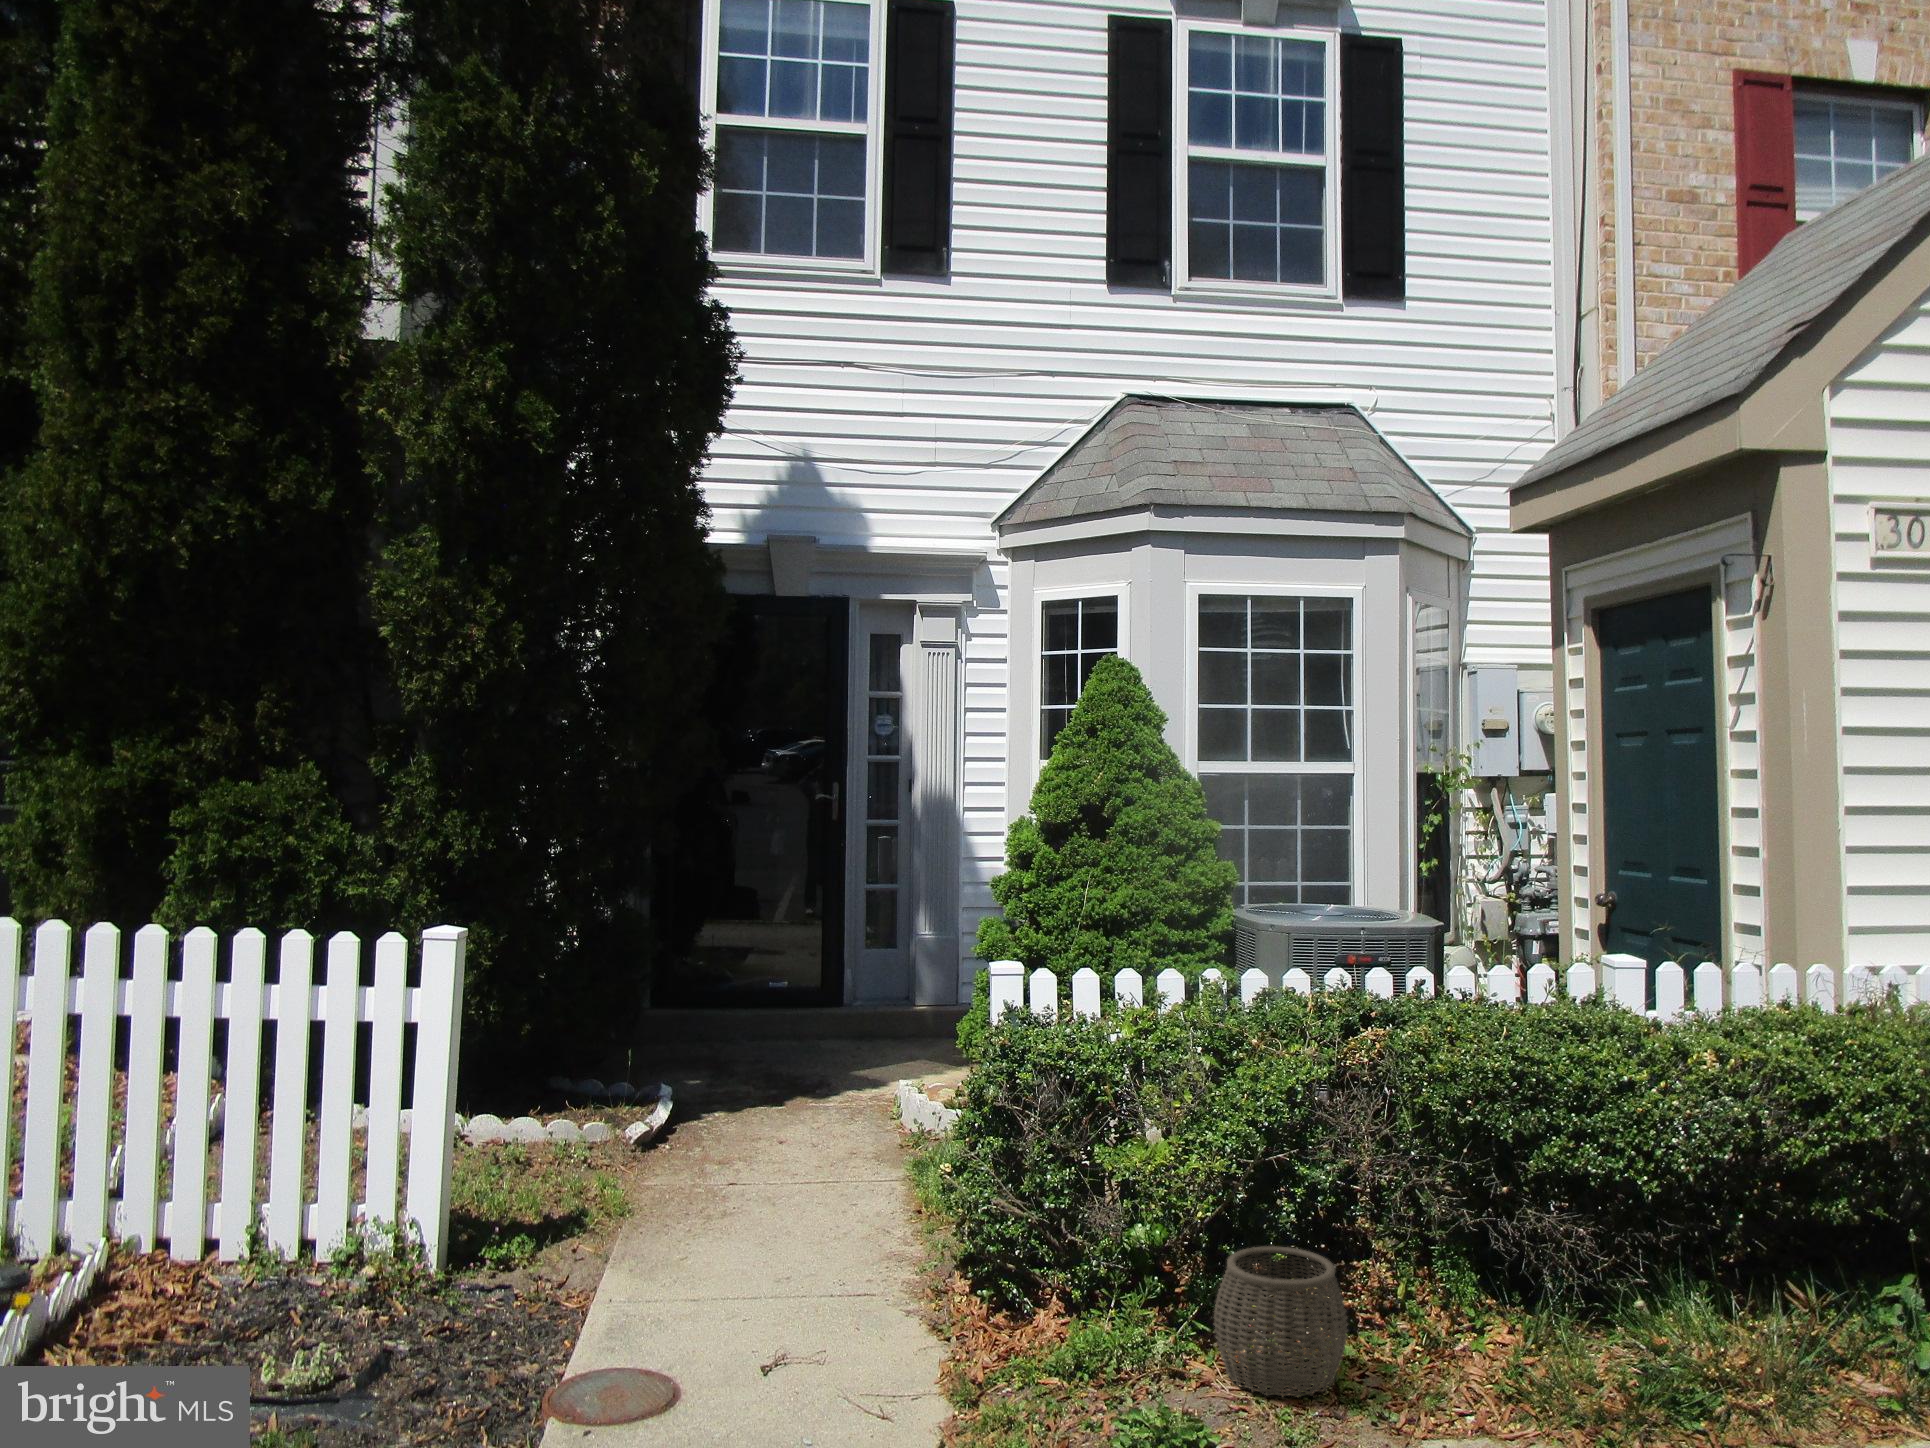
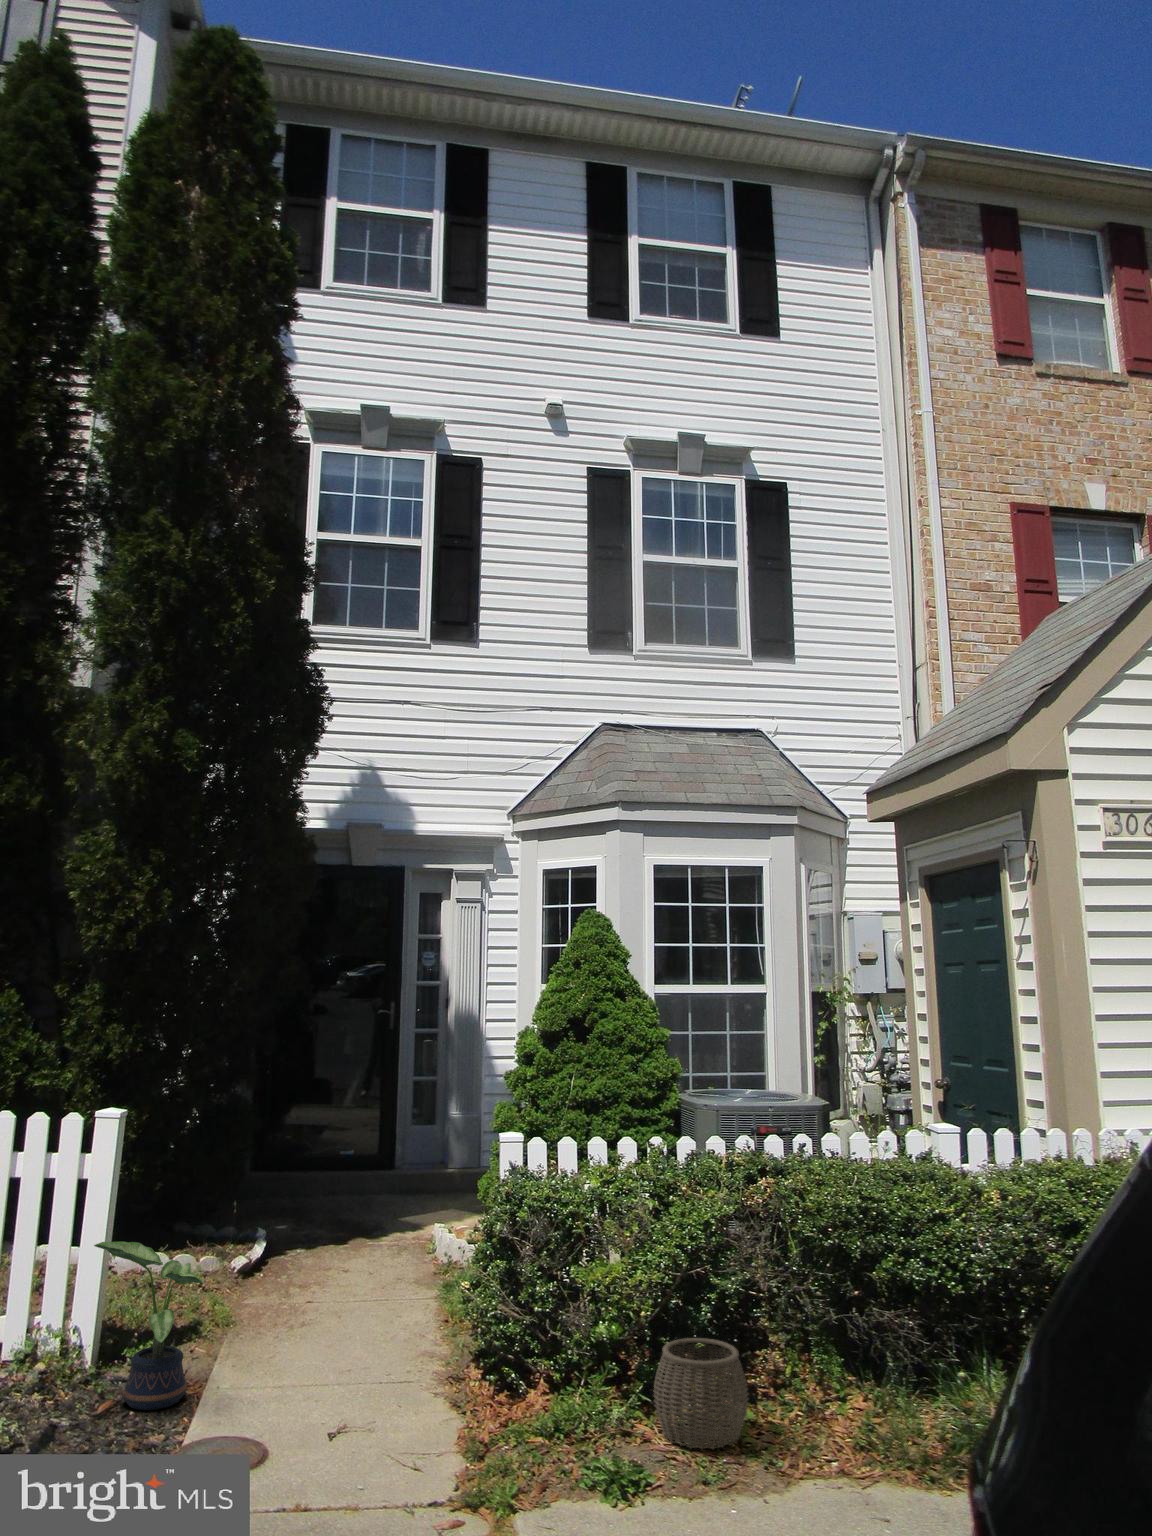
potted plant: none [430,1106,587,1329] -> present [94,1242,205,1410]

